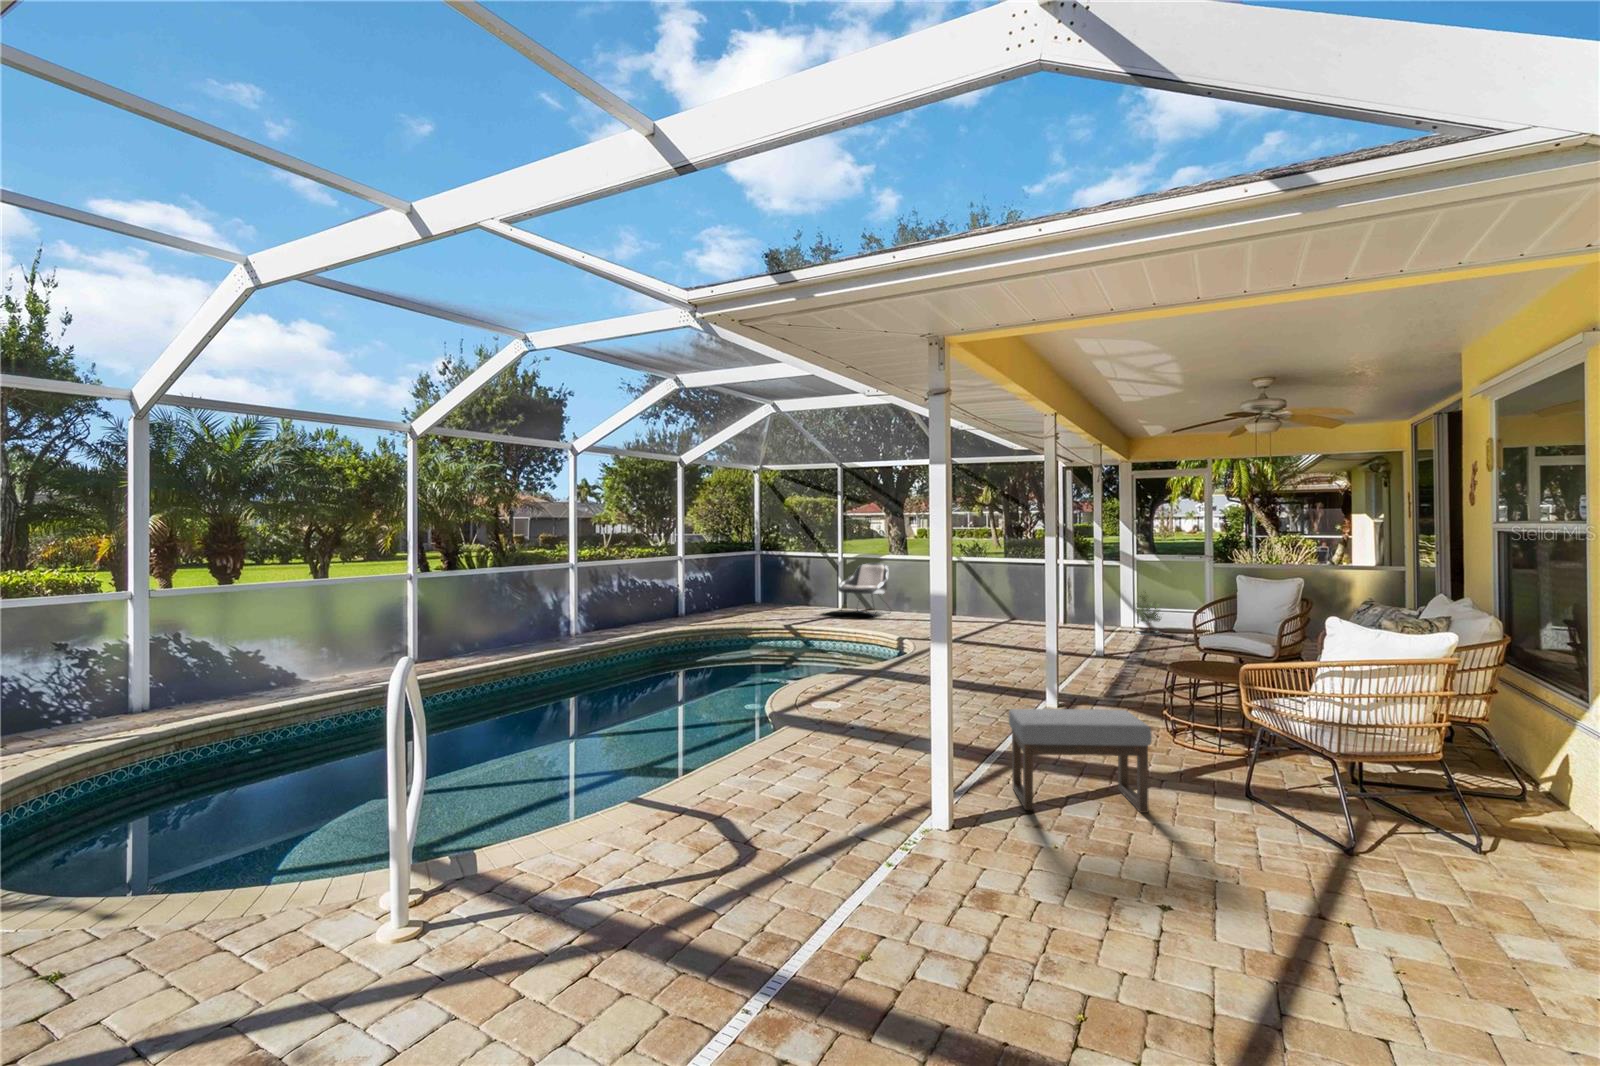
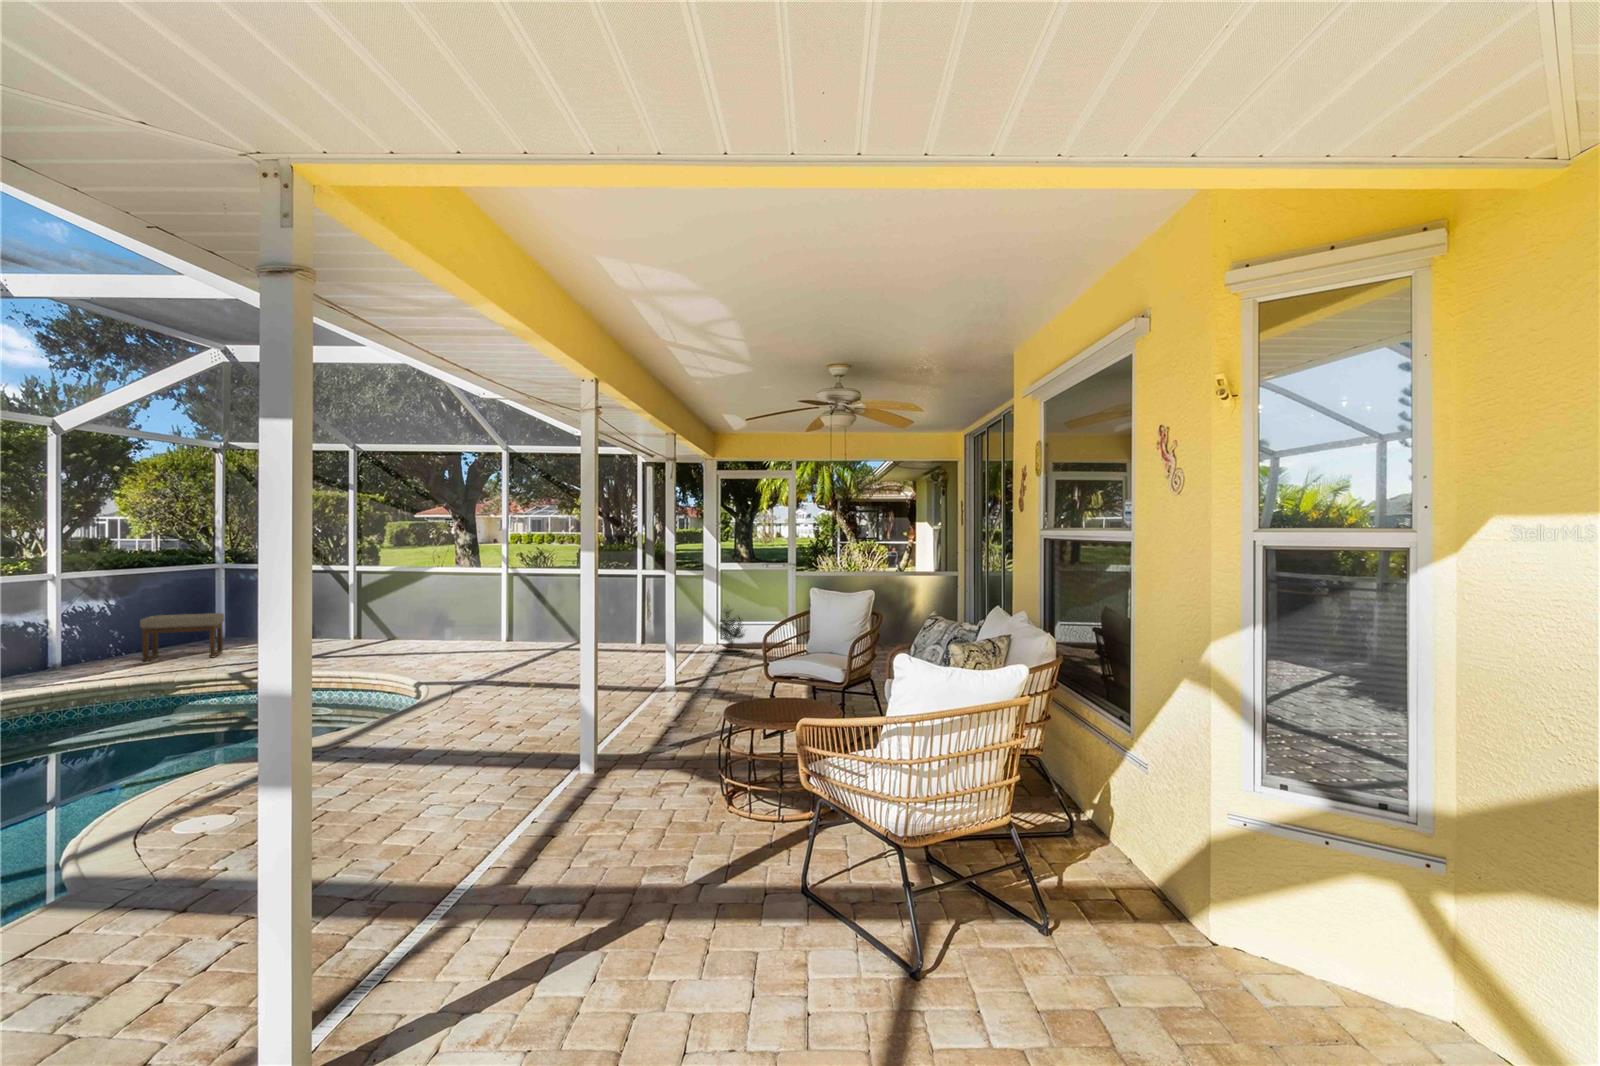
lounge chair: present [837,563,891,616] -> none [341,576,425,651]
ottoman: present [1009,709,1152,813] -> present [140,613,224,661]

